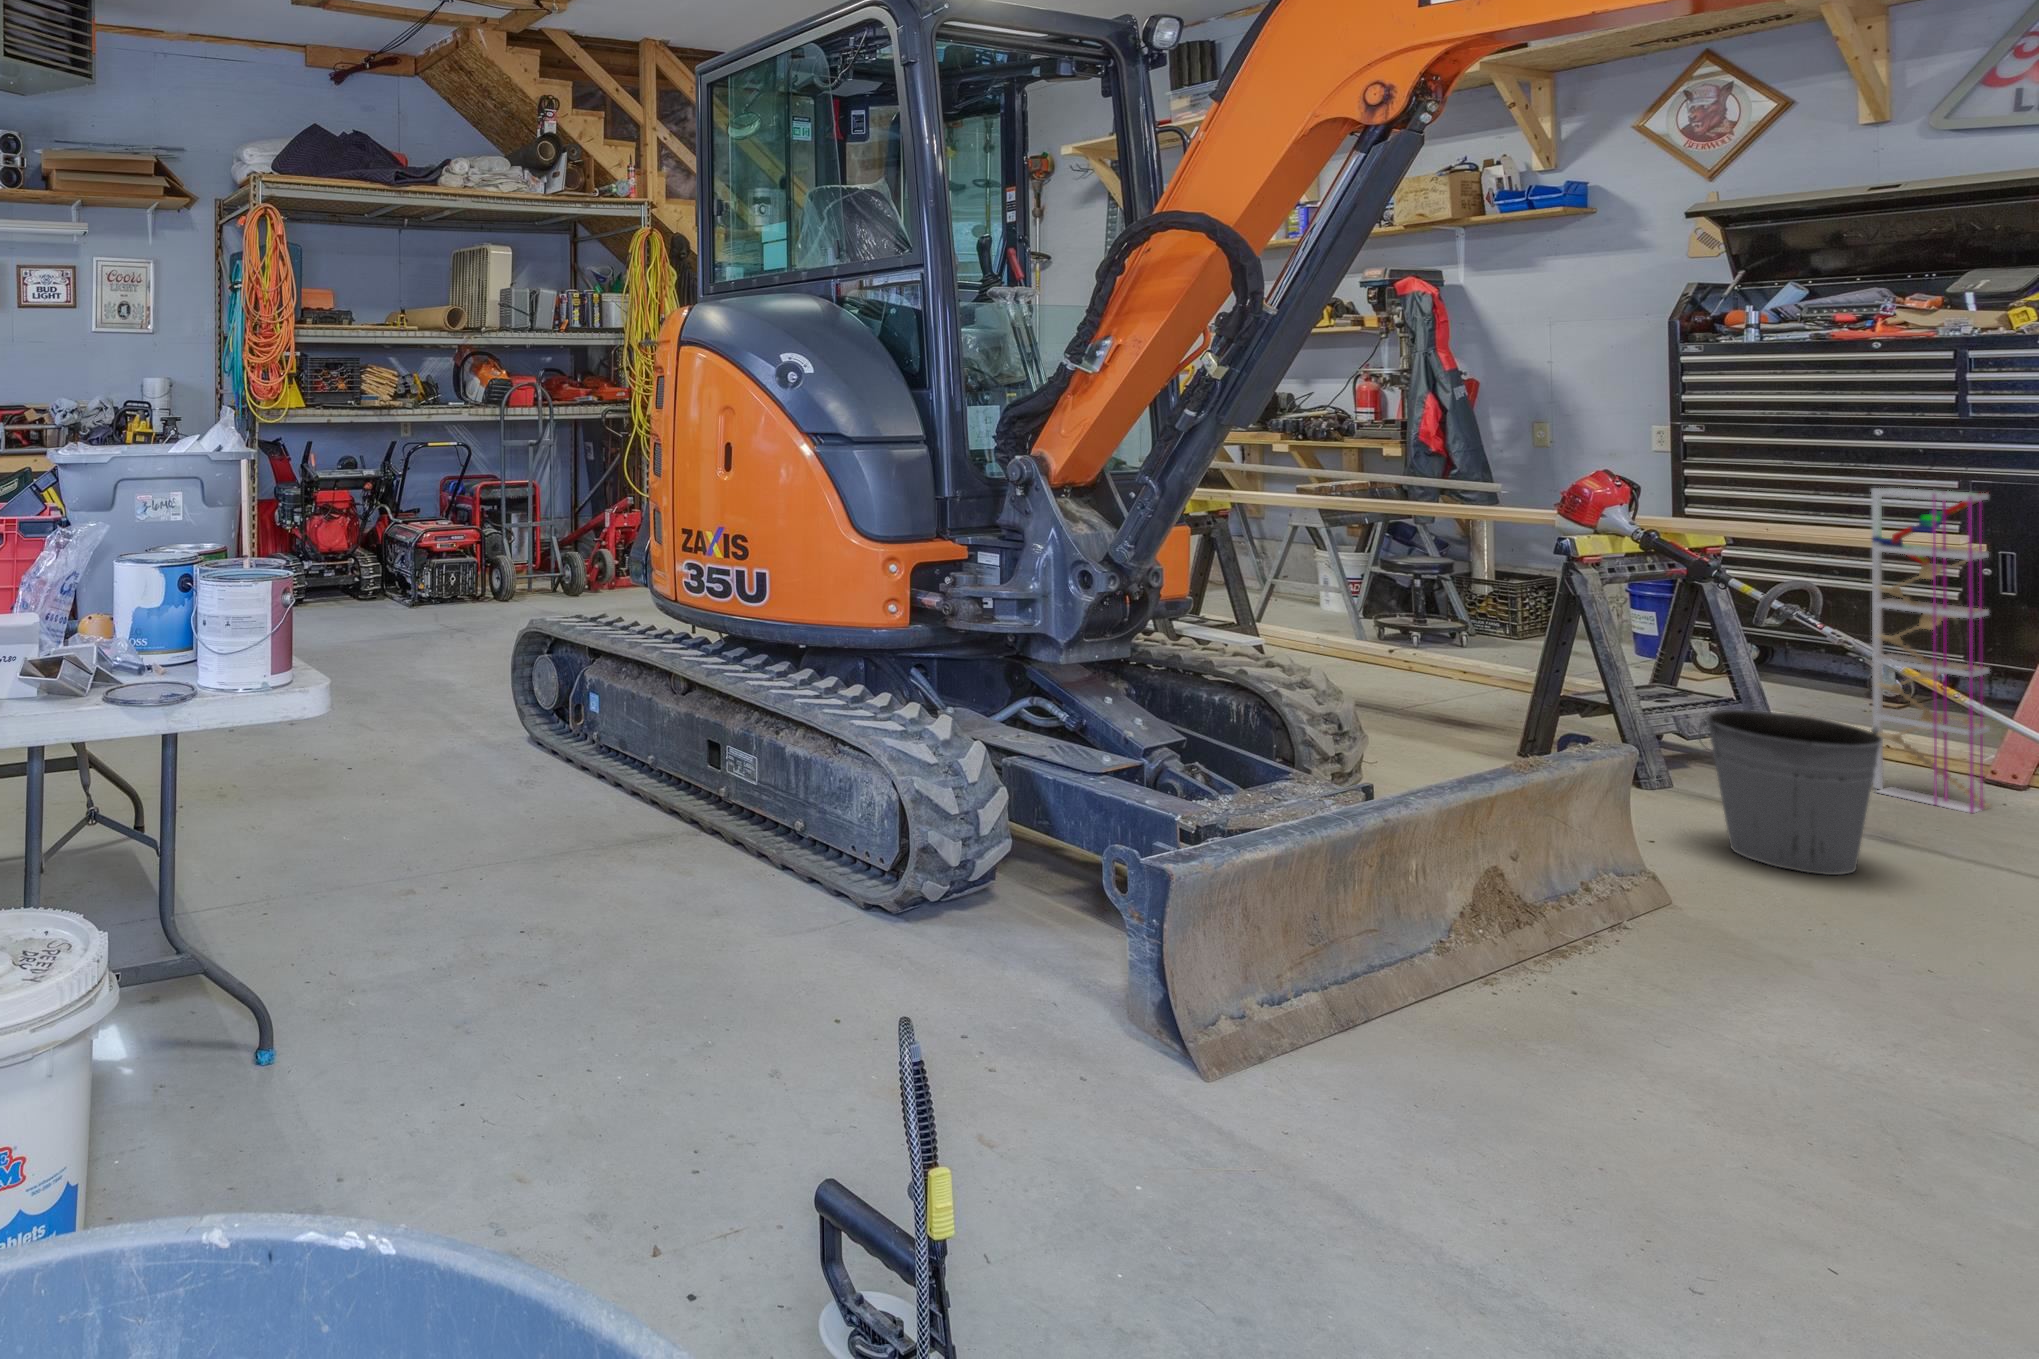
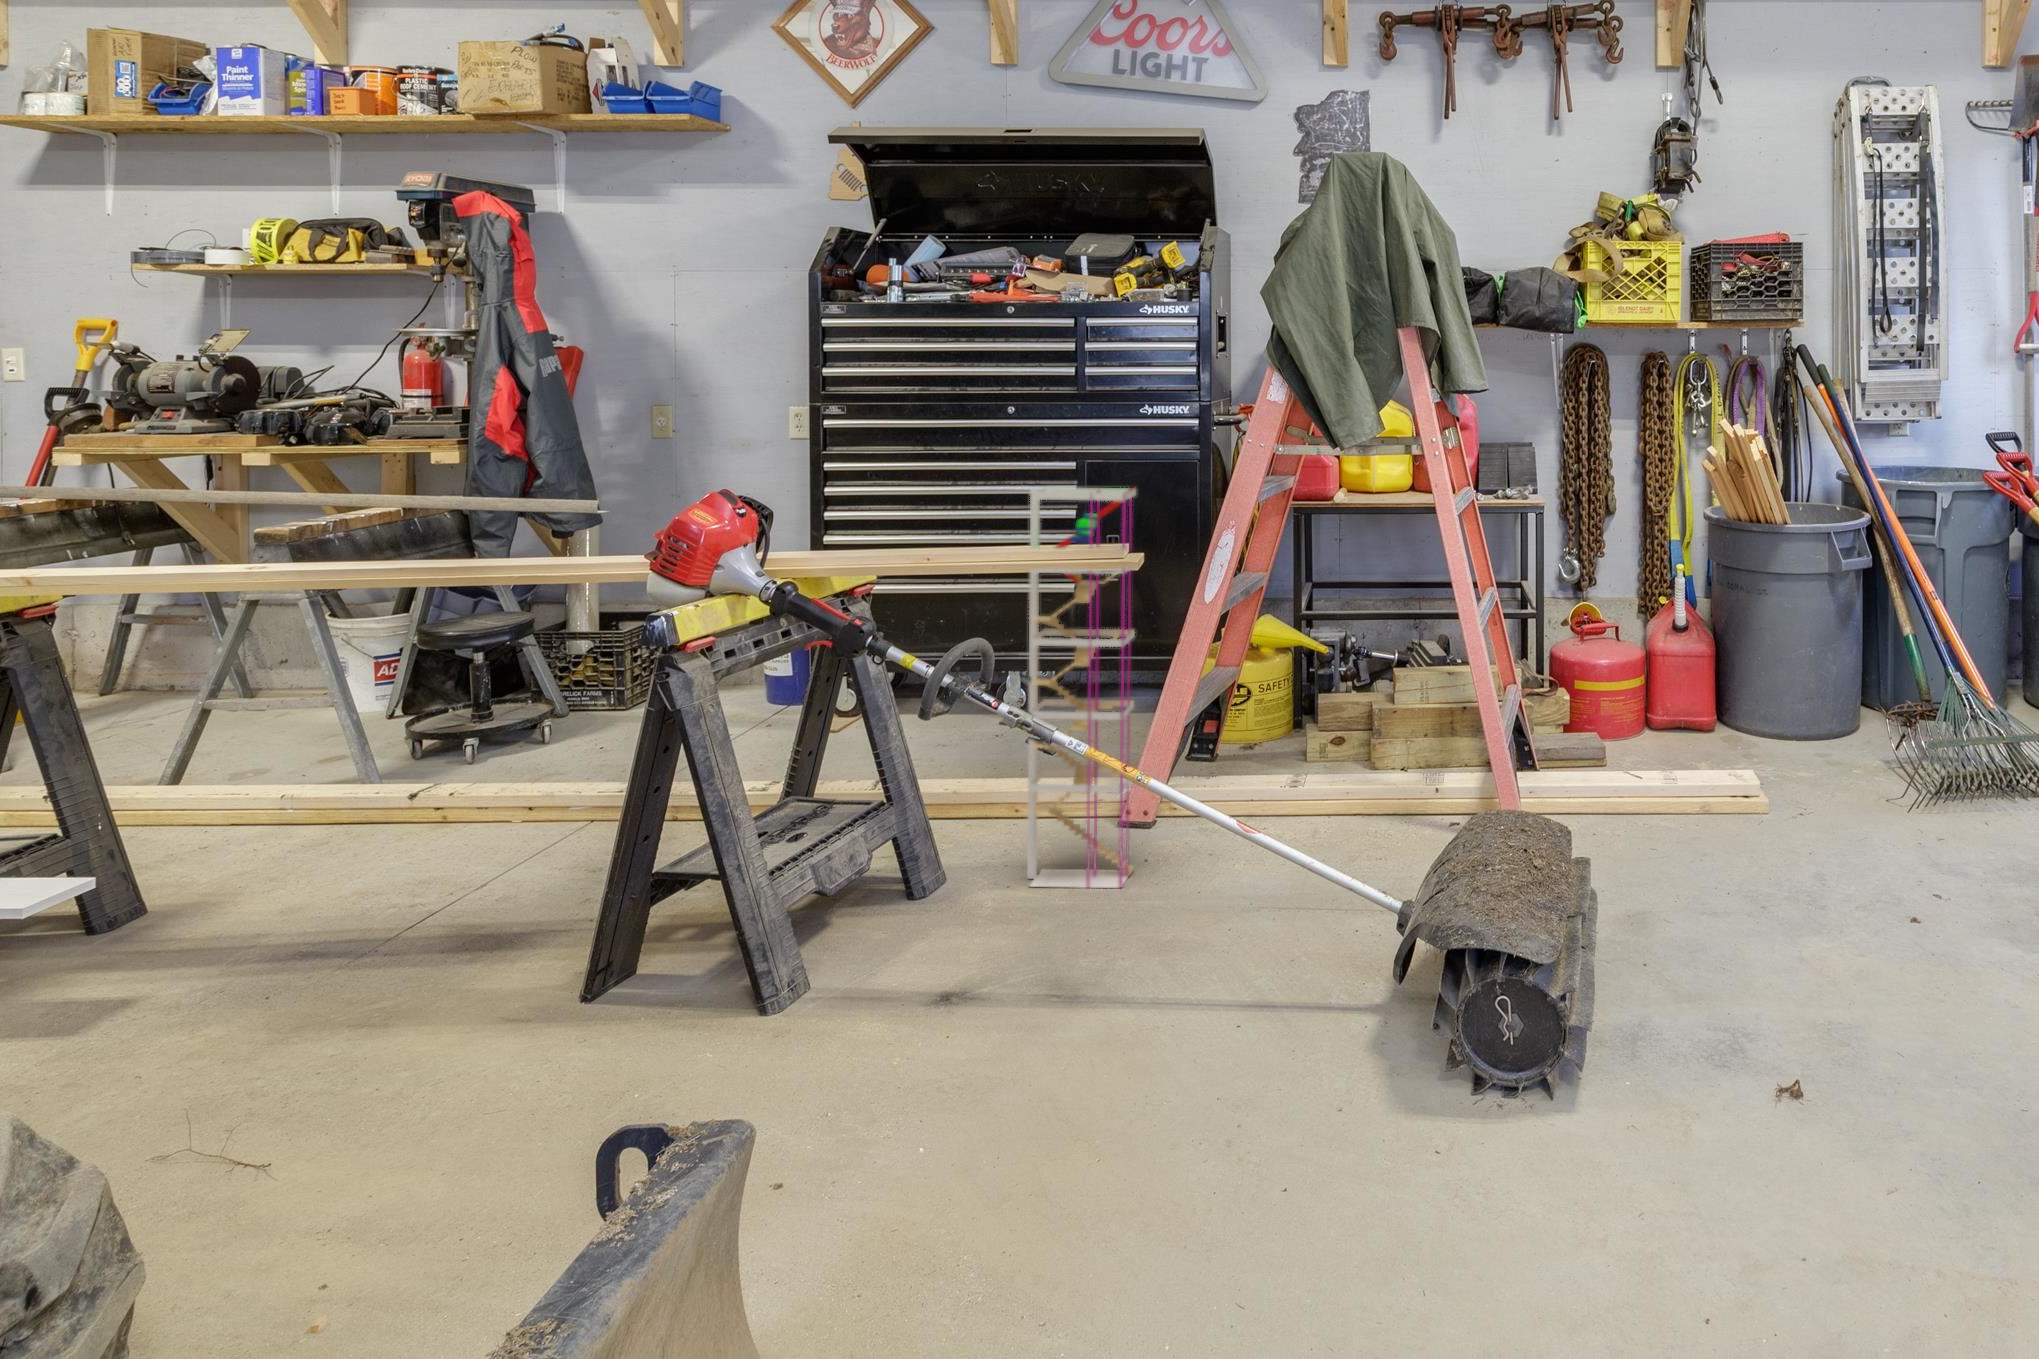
bucket: present [1699,710,1882,875] -> none [848,852,1073,1131]

